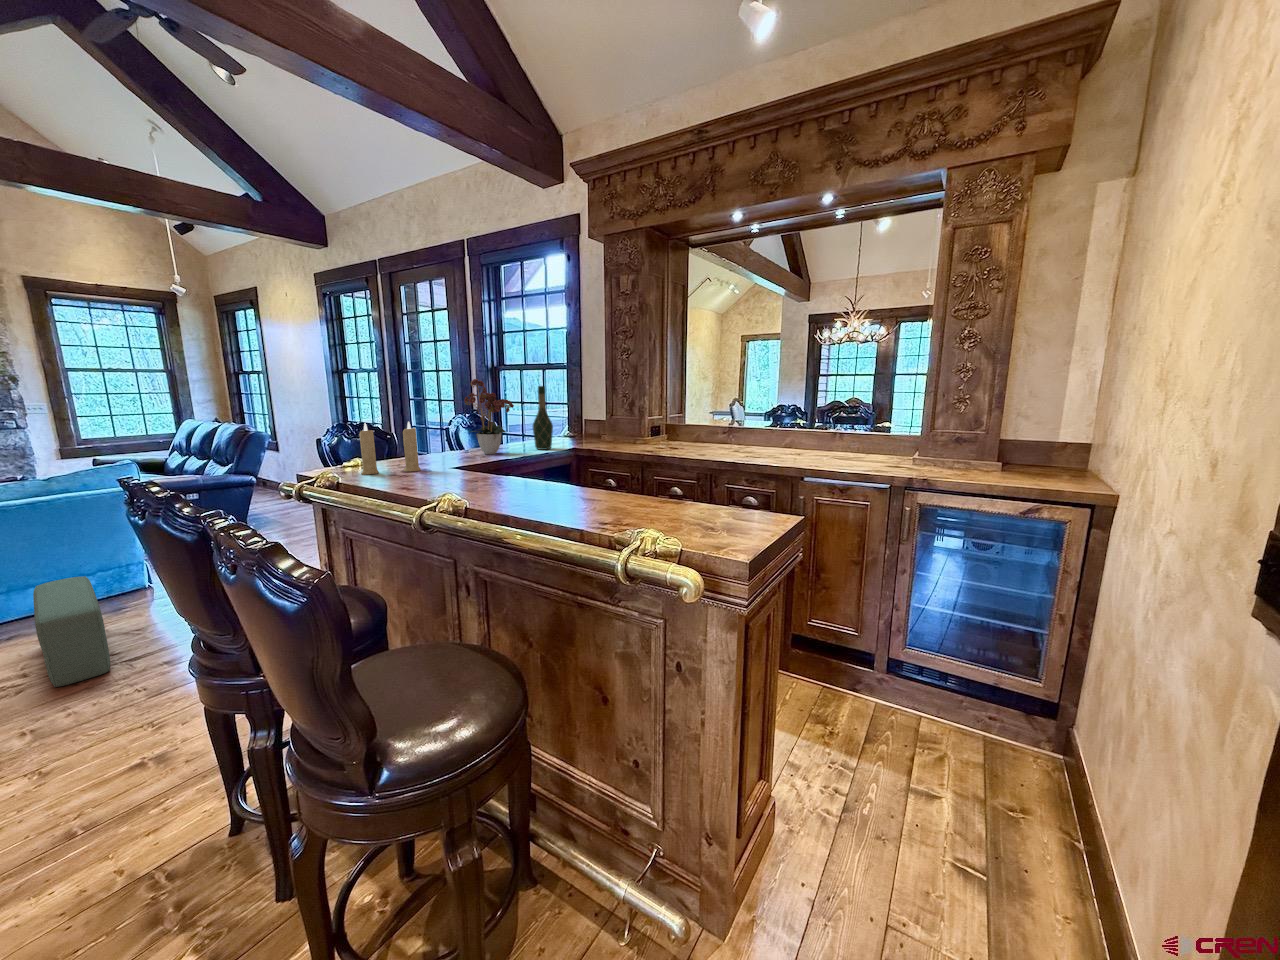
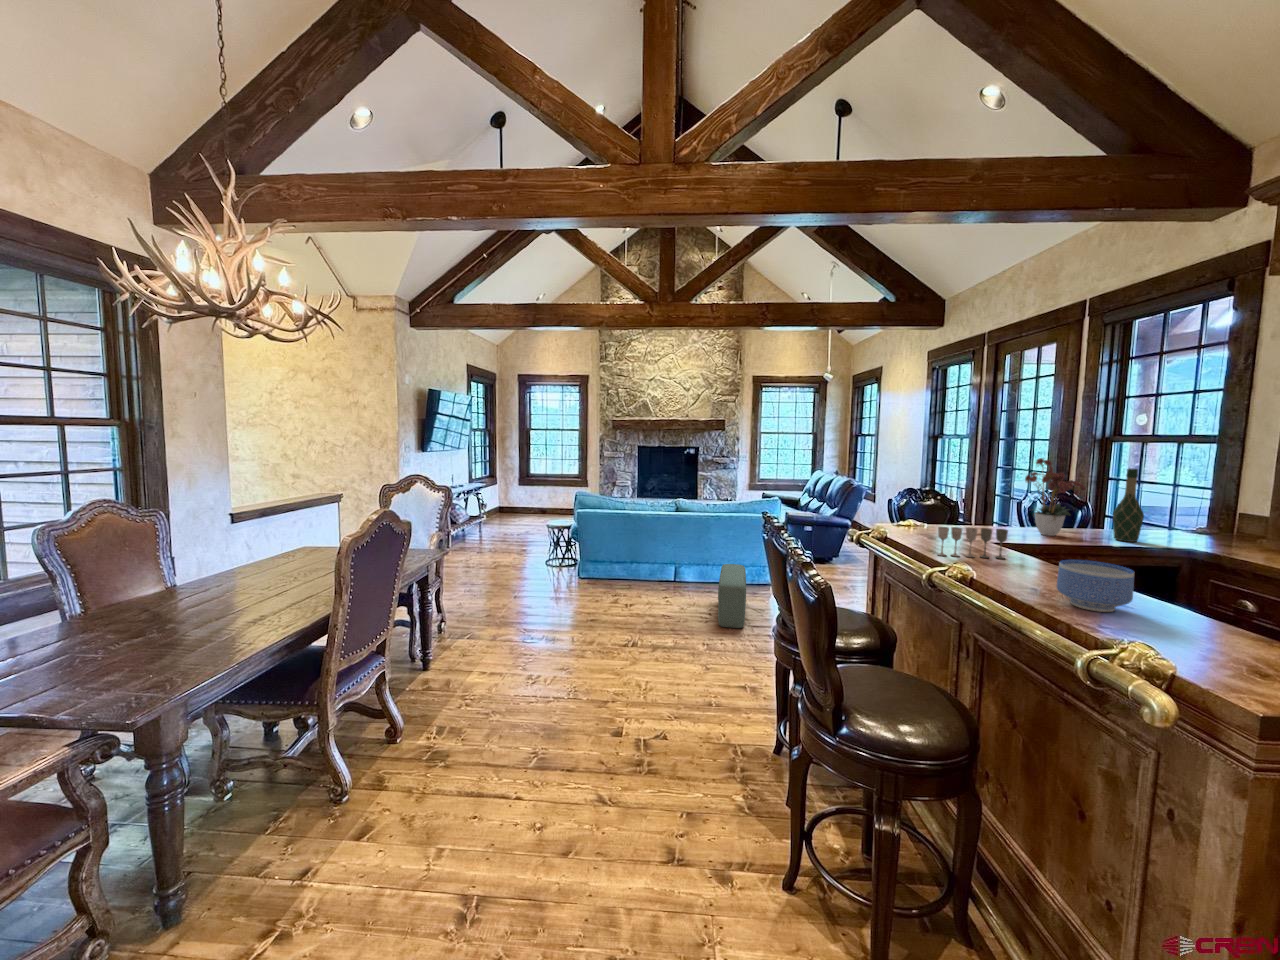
candle: present [359,422,421,475] -> none [906,491,961,538]
wine glass: none [412,451,480,492] -> present [938,527,1008,559]
bowl: none [555,464,612,512] -> present [1057,560,1134,612]

